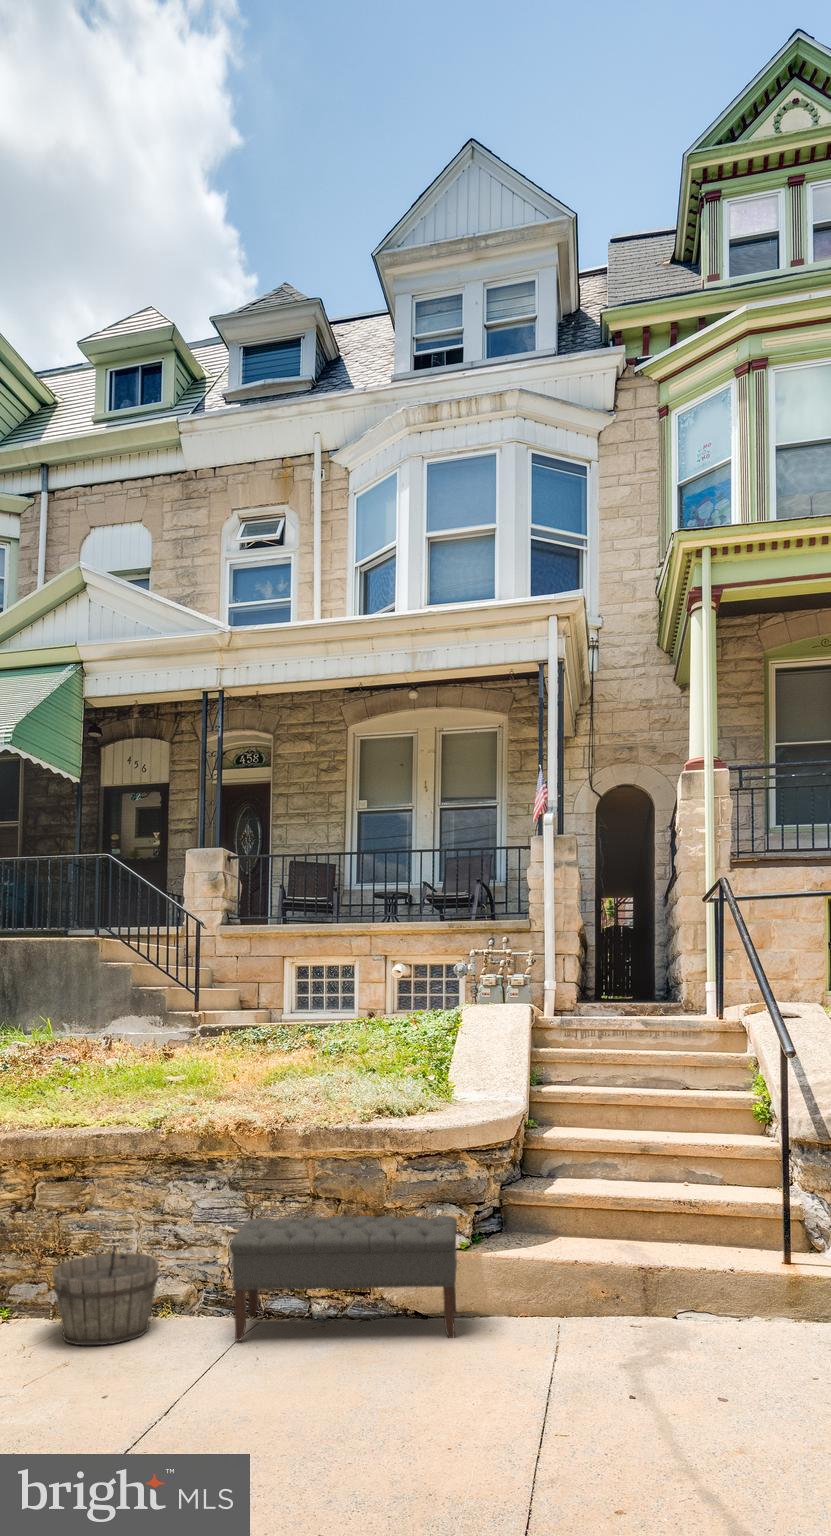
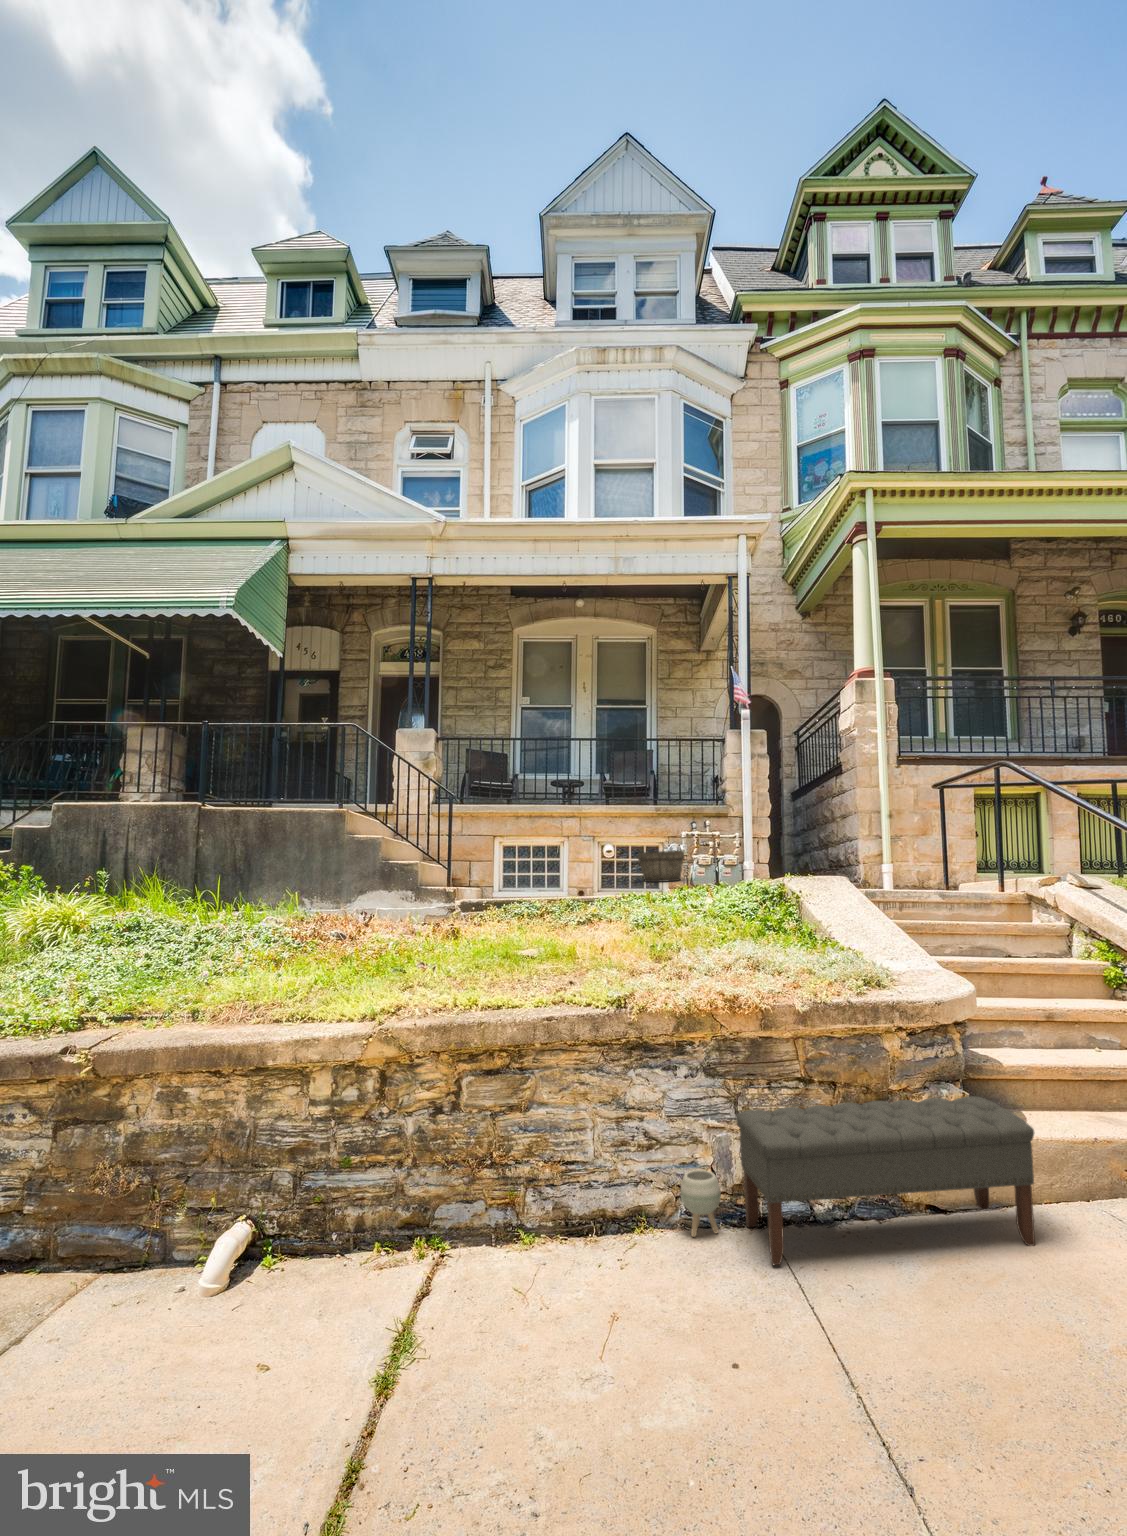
wooden bucket: present [53,1240,159,1345] -> present [638,847,684,882]
planter: none [194,1267,227,1321] -> present [680,1170,721,1237]

